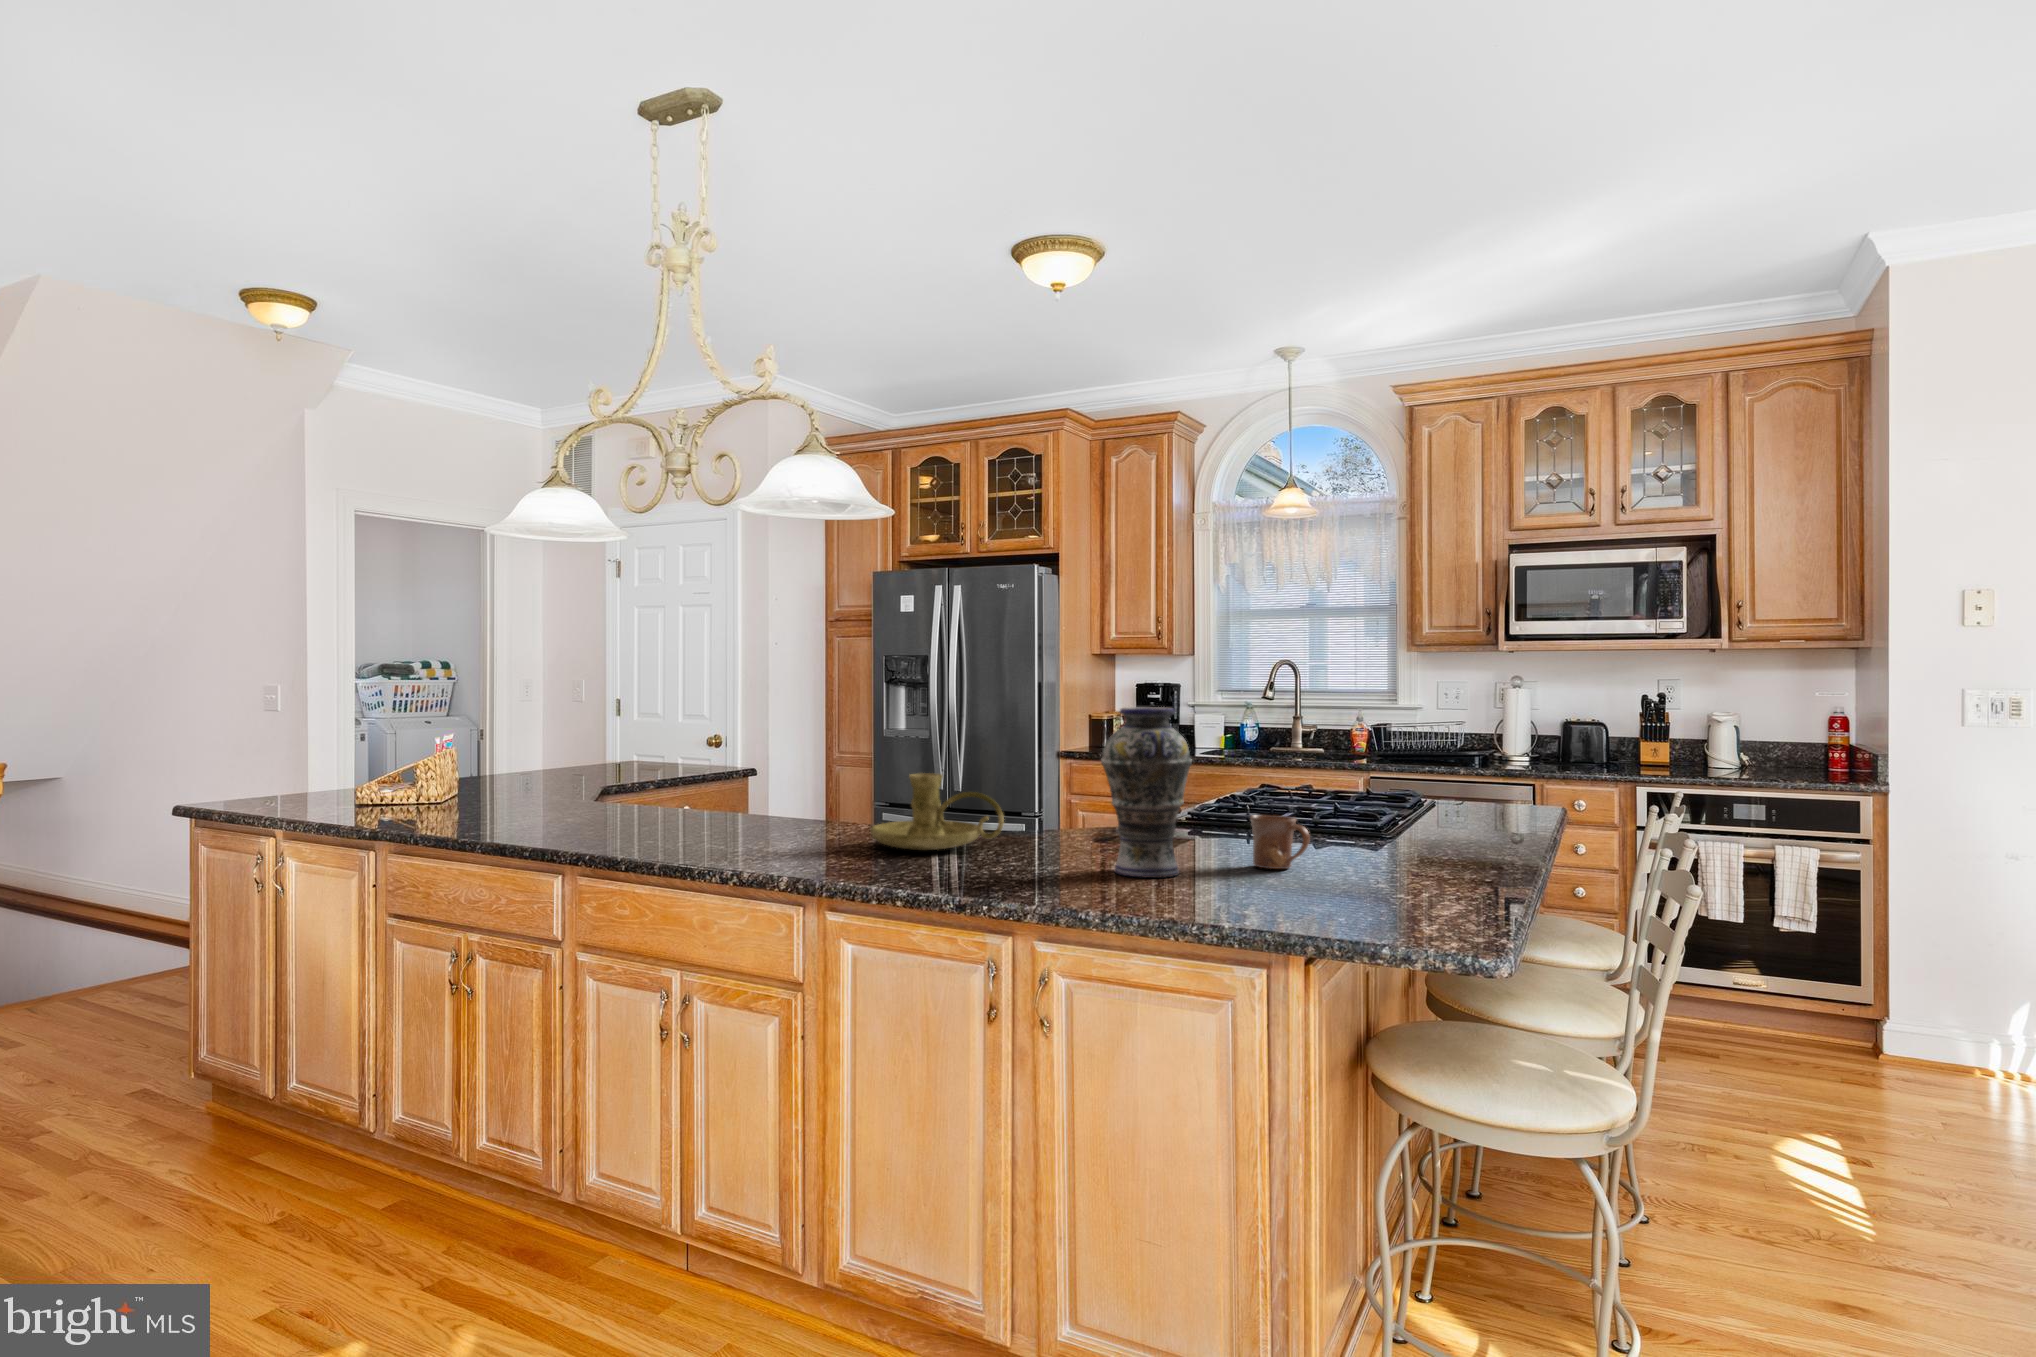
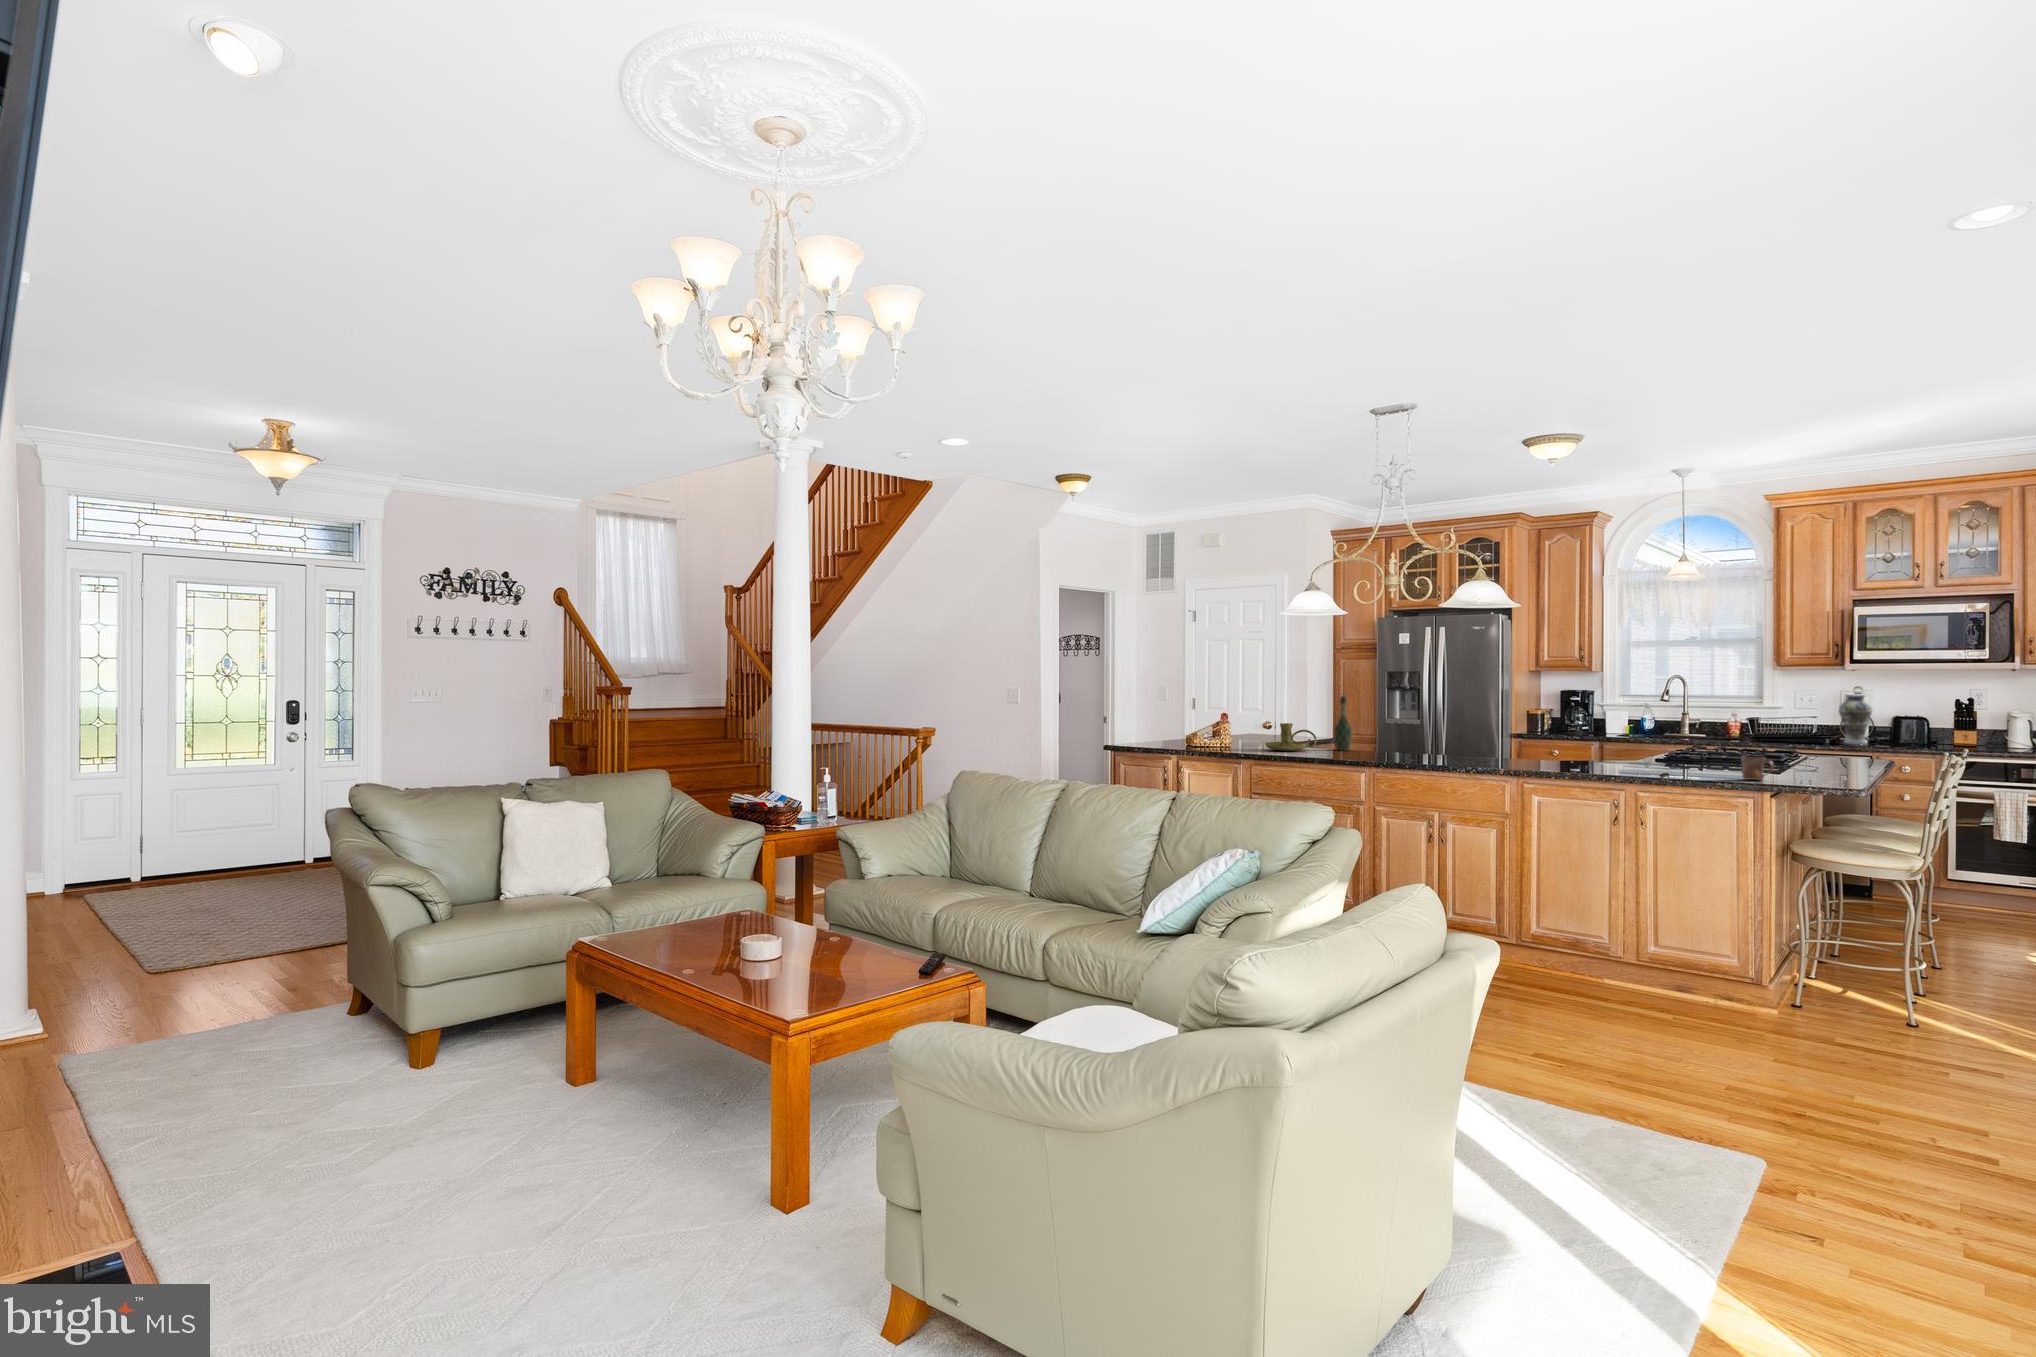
wine bottle: none [643,690,677,791] -> present [1334,696,1352,751]
vase: present [1101,707,1192,878] -> present [1839,695,1872,745]
candle holder: present [871,773,1004,850] -> present [1265,723,1317,751]

